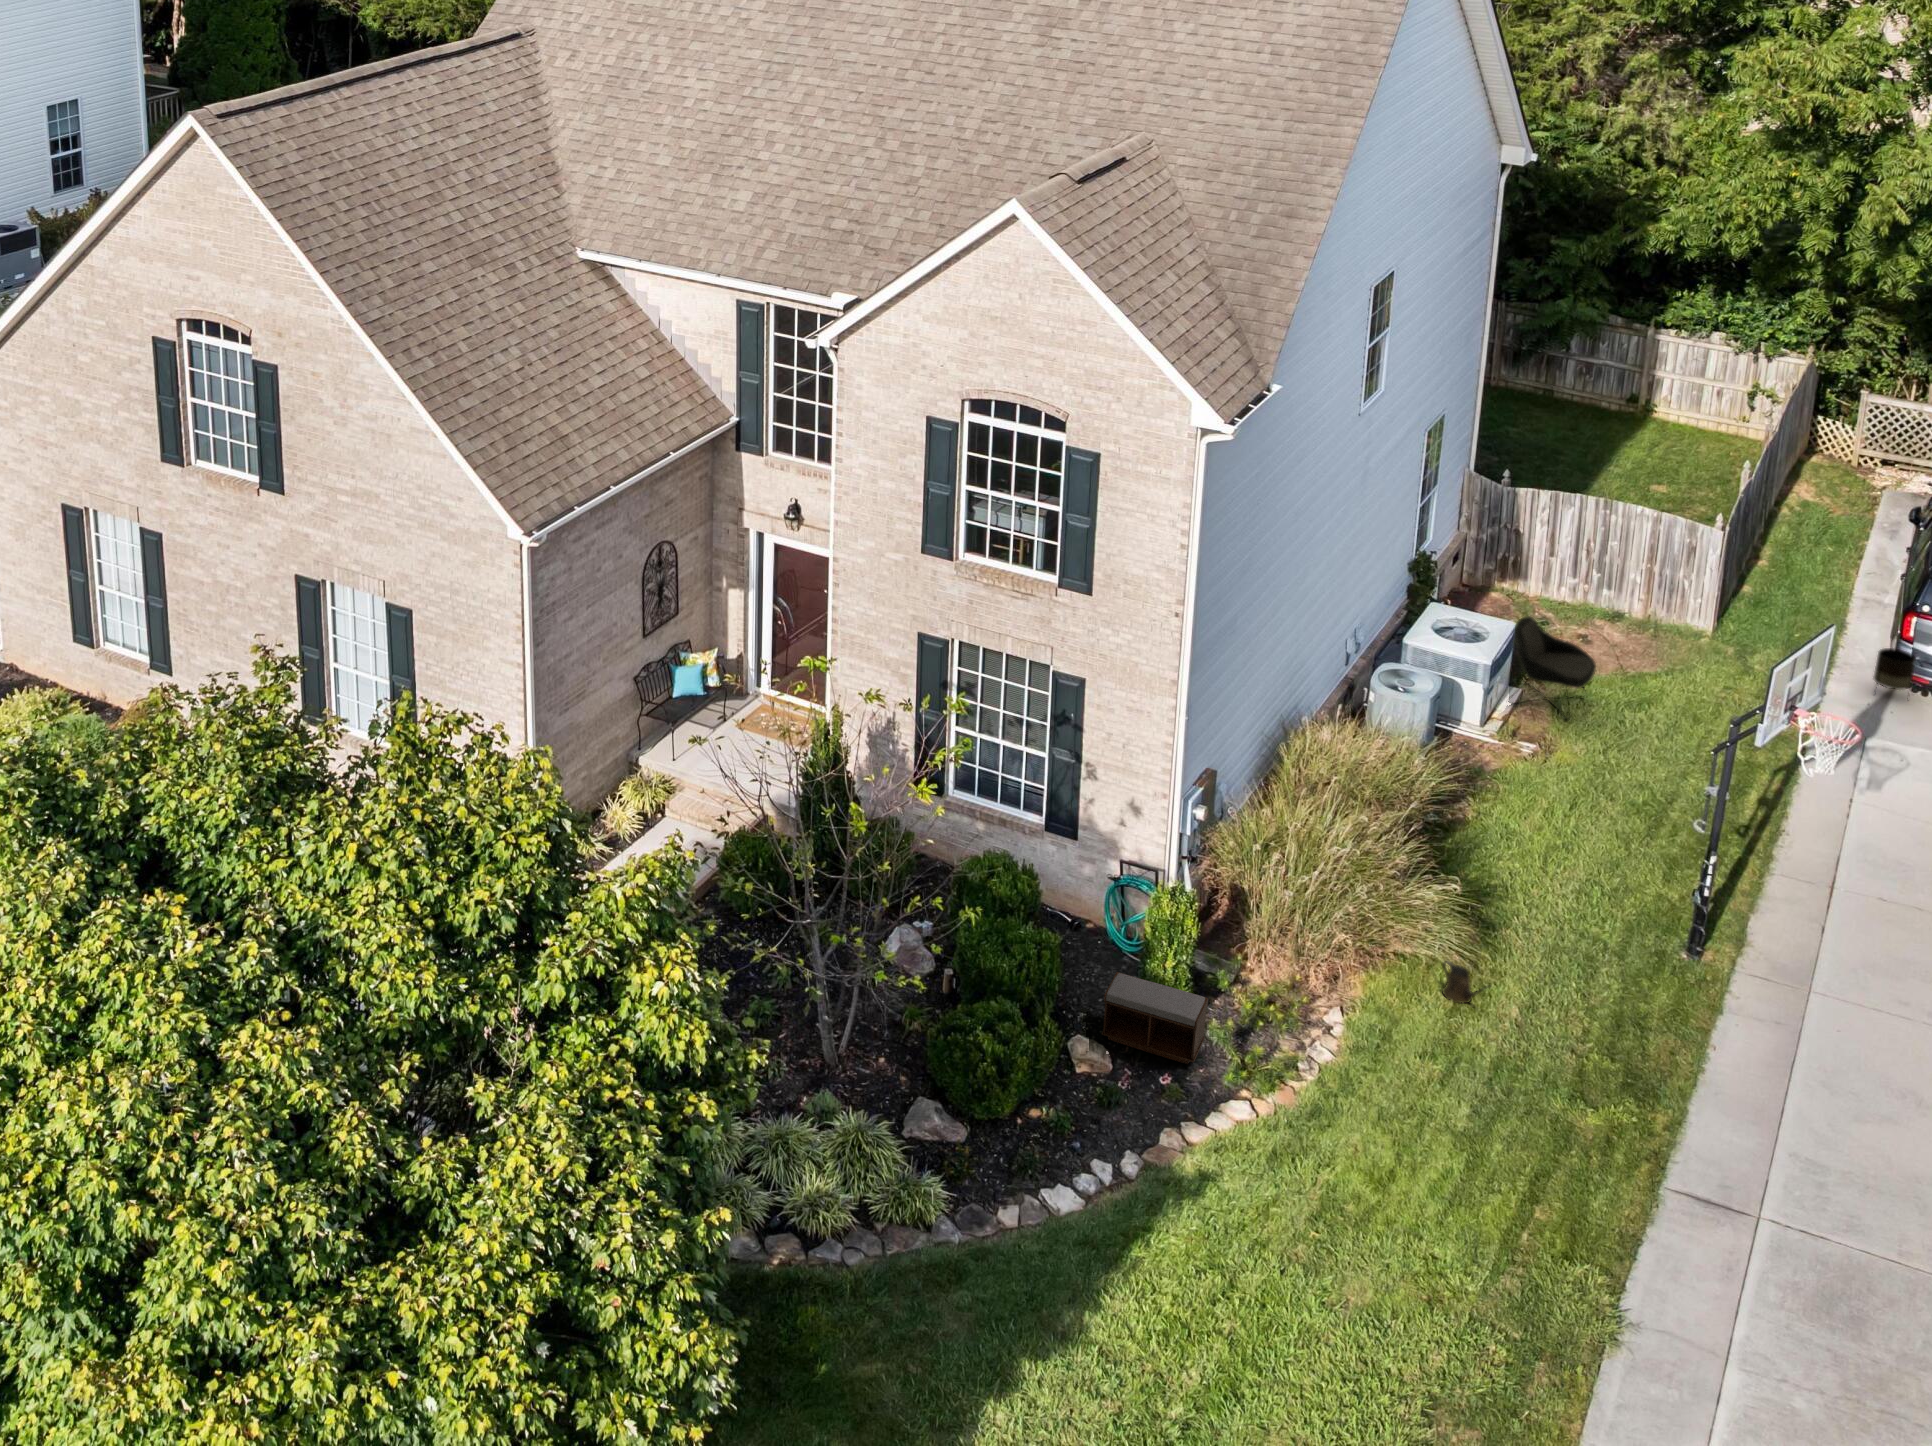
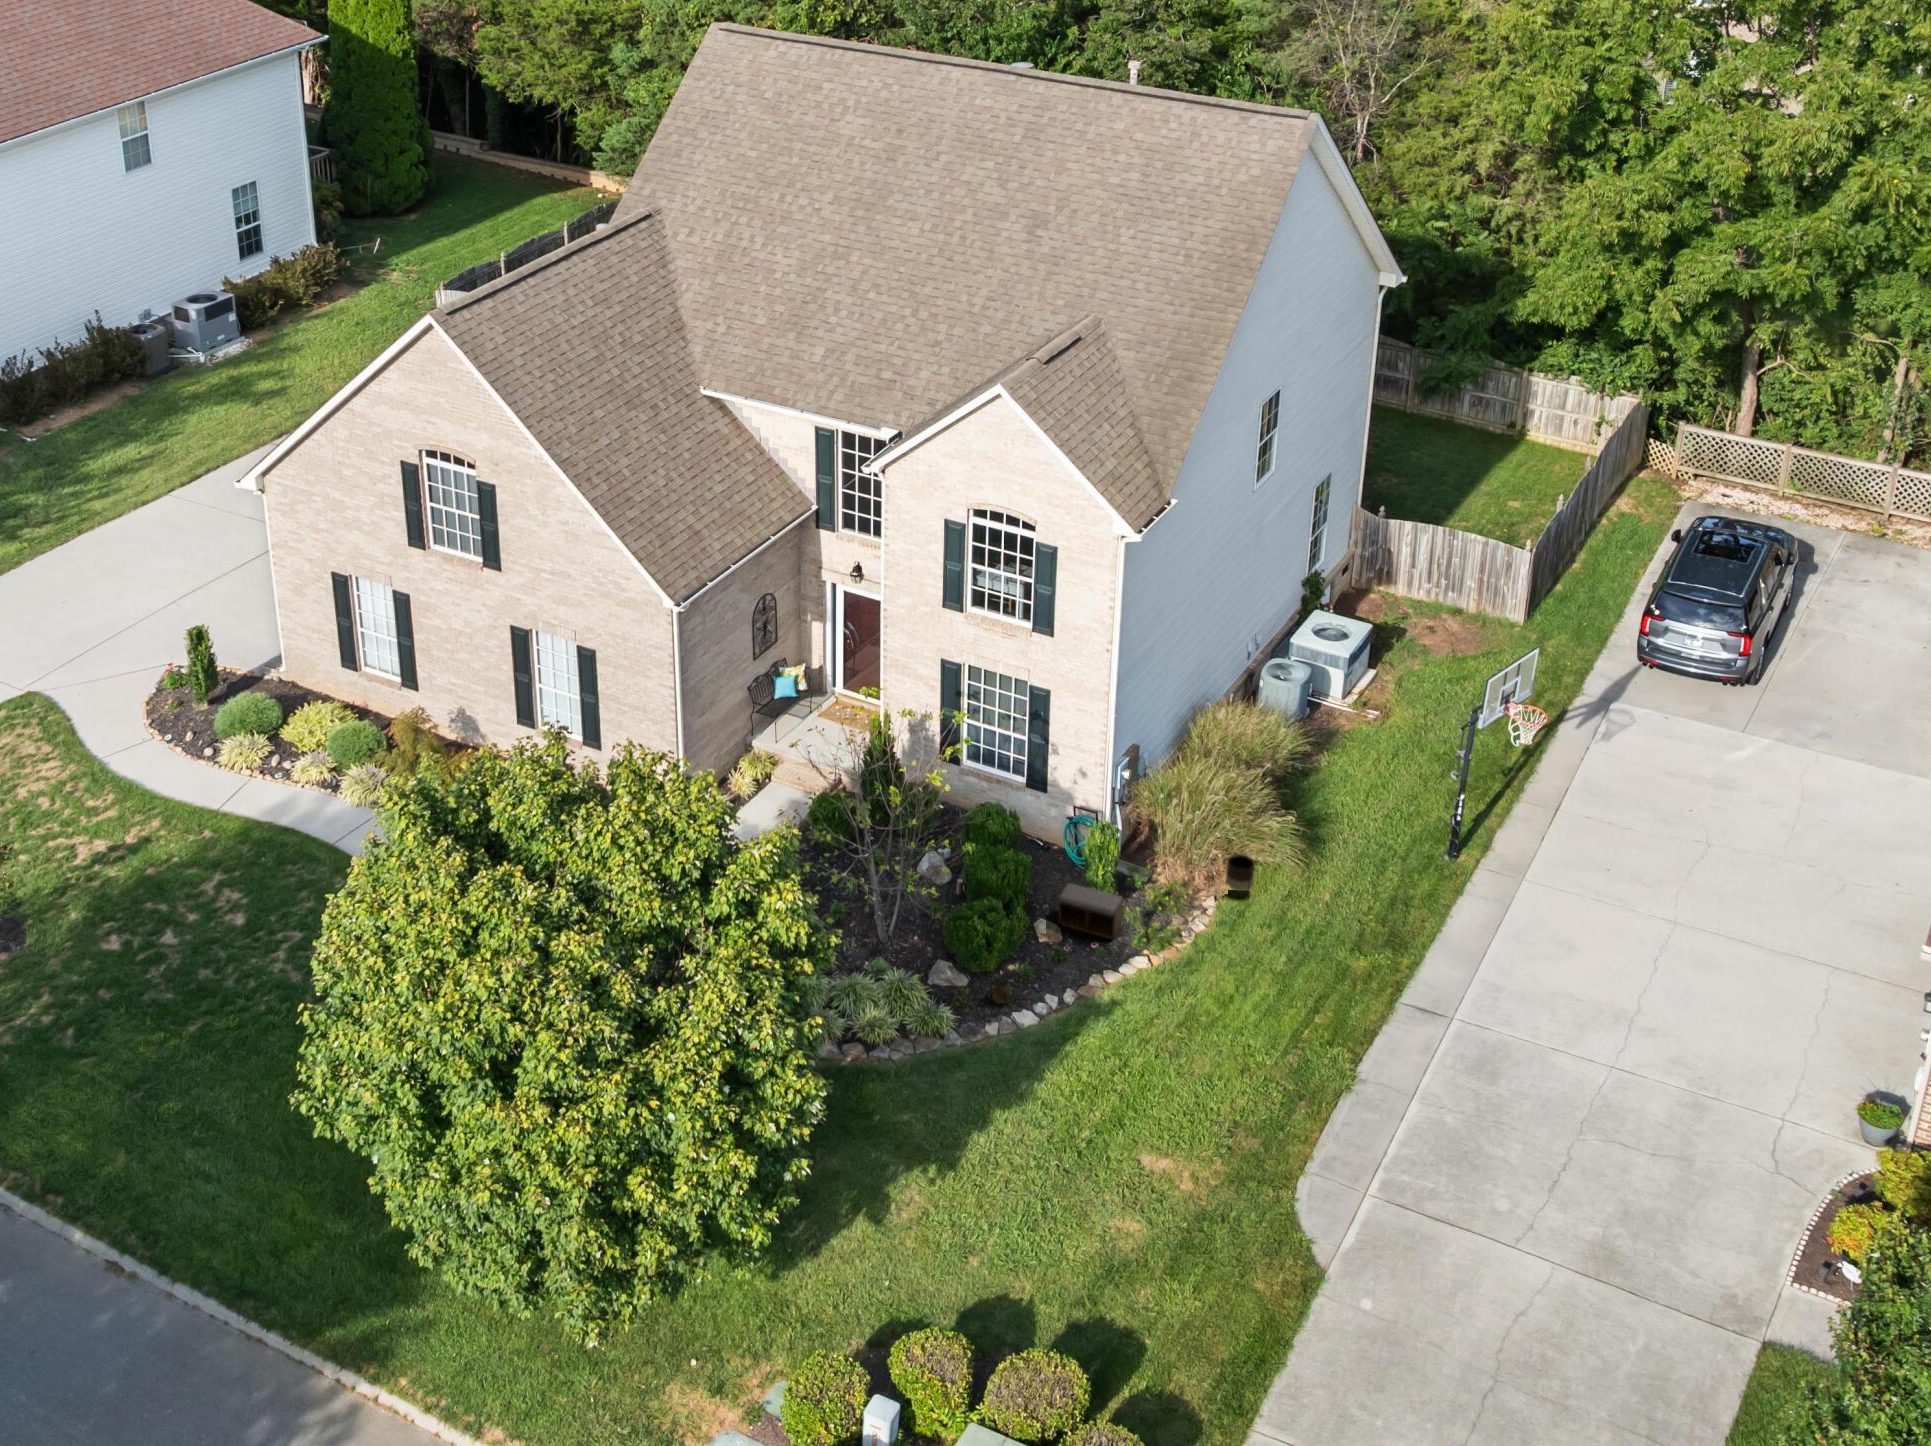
lounge chair: present [1515,616,1596,721] -> none [1360,620,1422,695]
planter: present [1874,648,1916,690] -> present [1226,855,1255,891]
watering can: present [1442,961,1489,1003] -> present [992,975,1014,1004]

